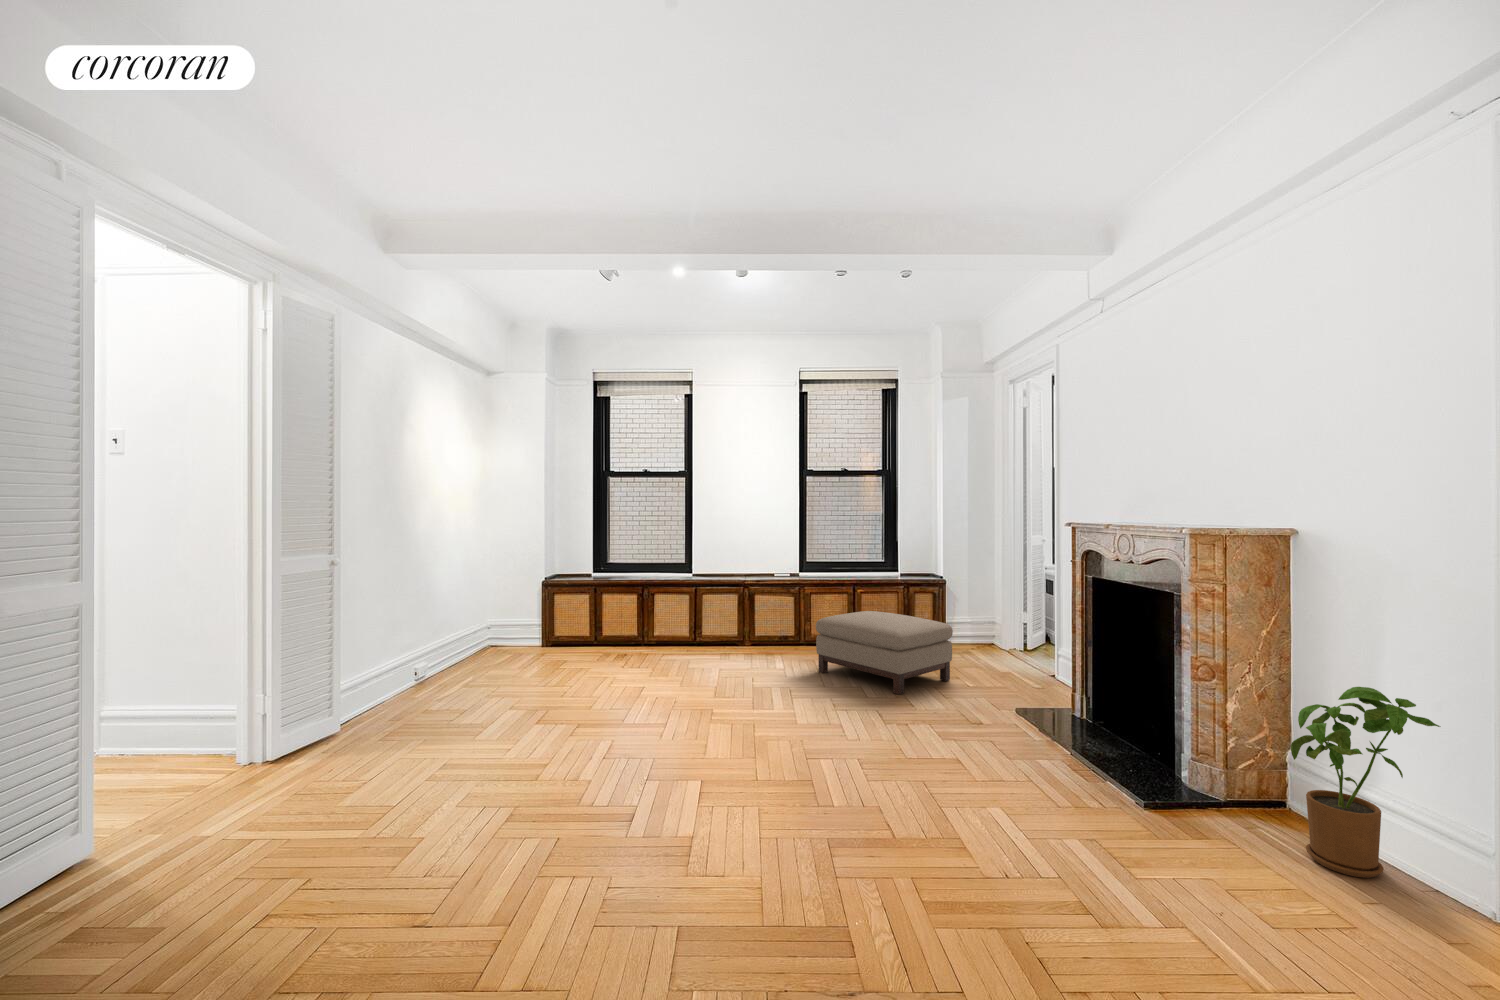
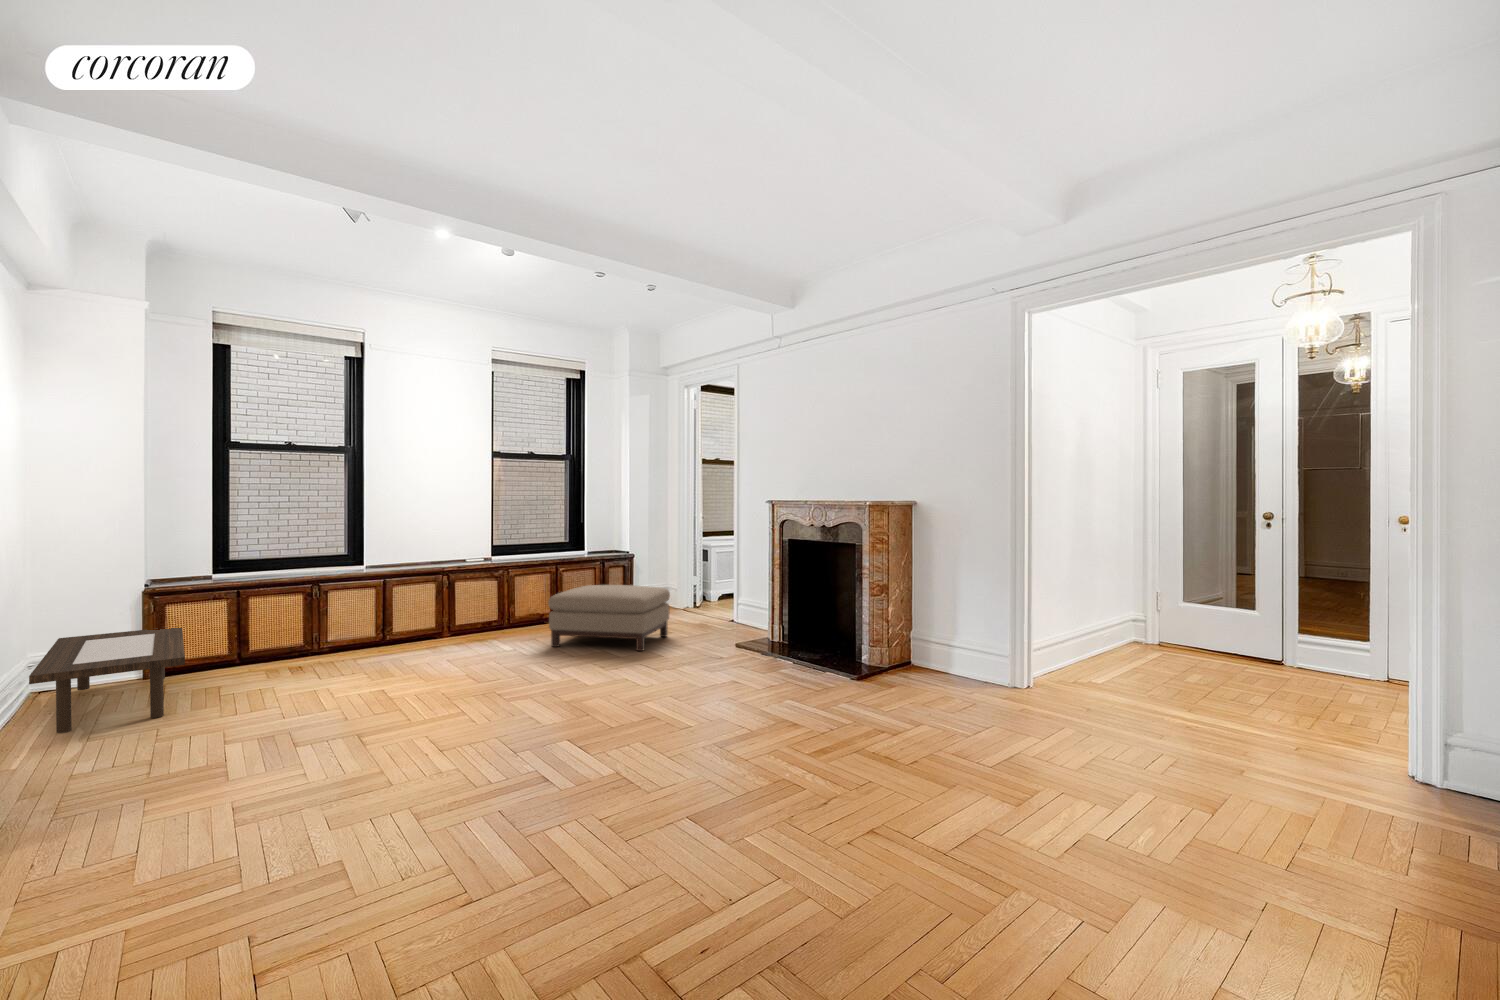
coffee table: none [423,612,555,682] -> present [29,627,185,733]
house plant: present [1291,687,1440,878] -> none [929,584,989,686]

